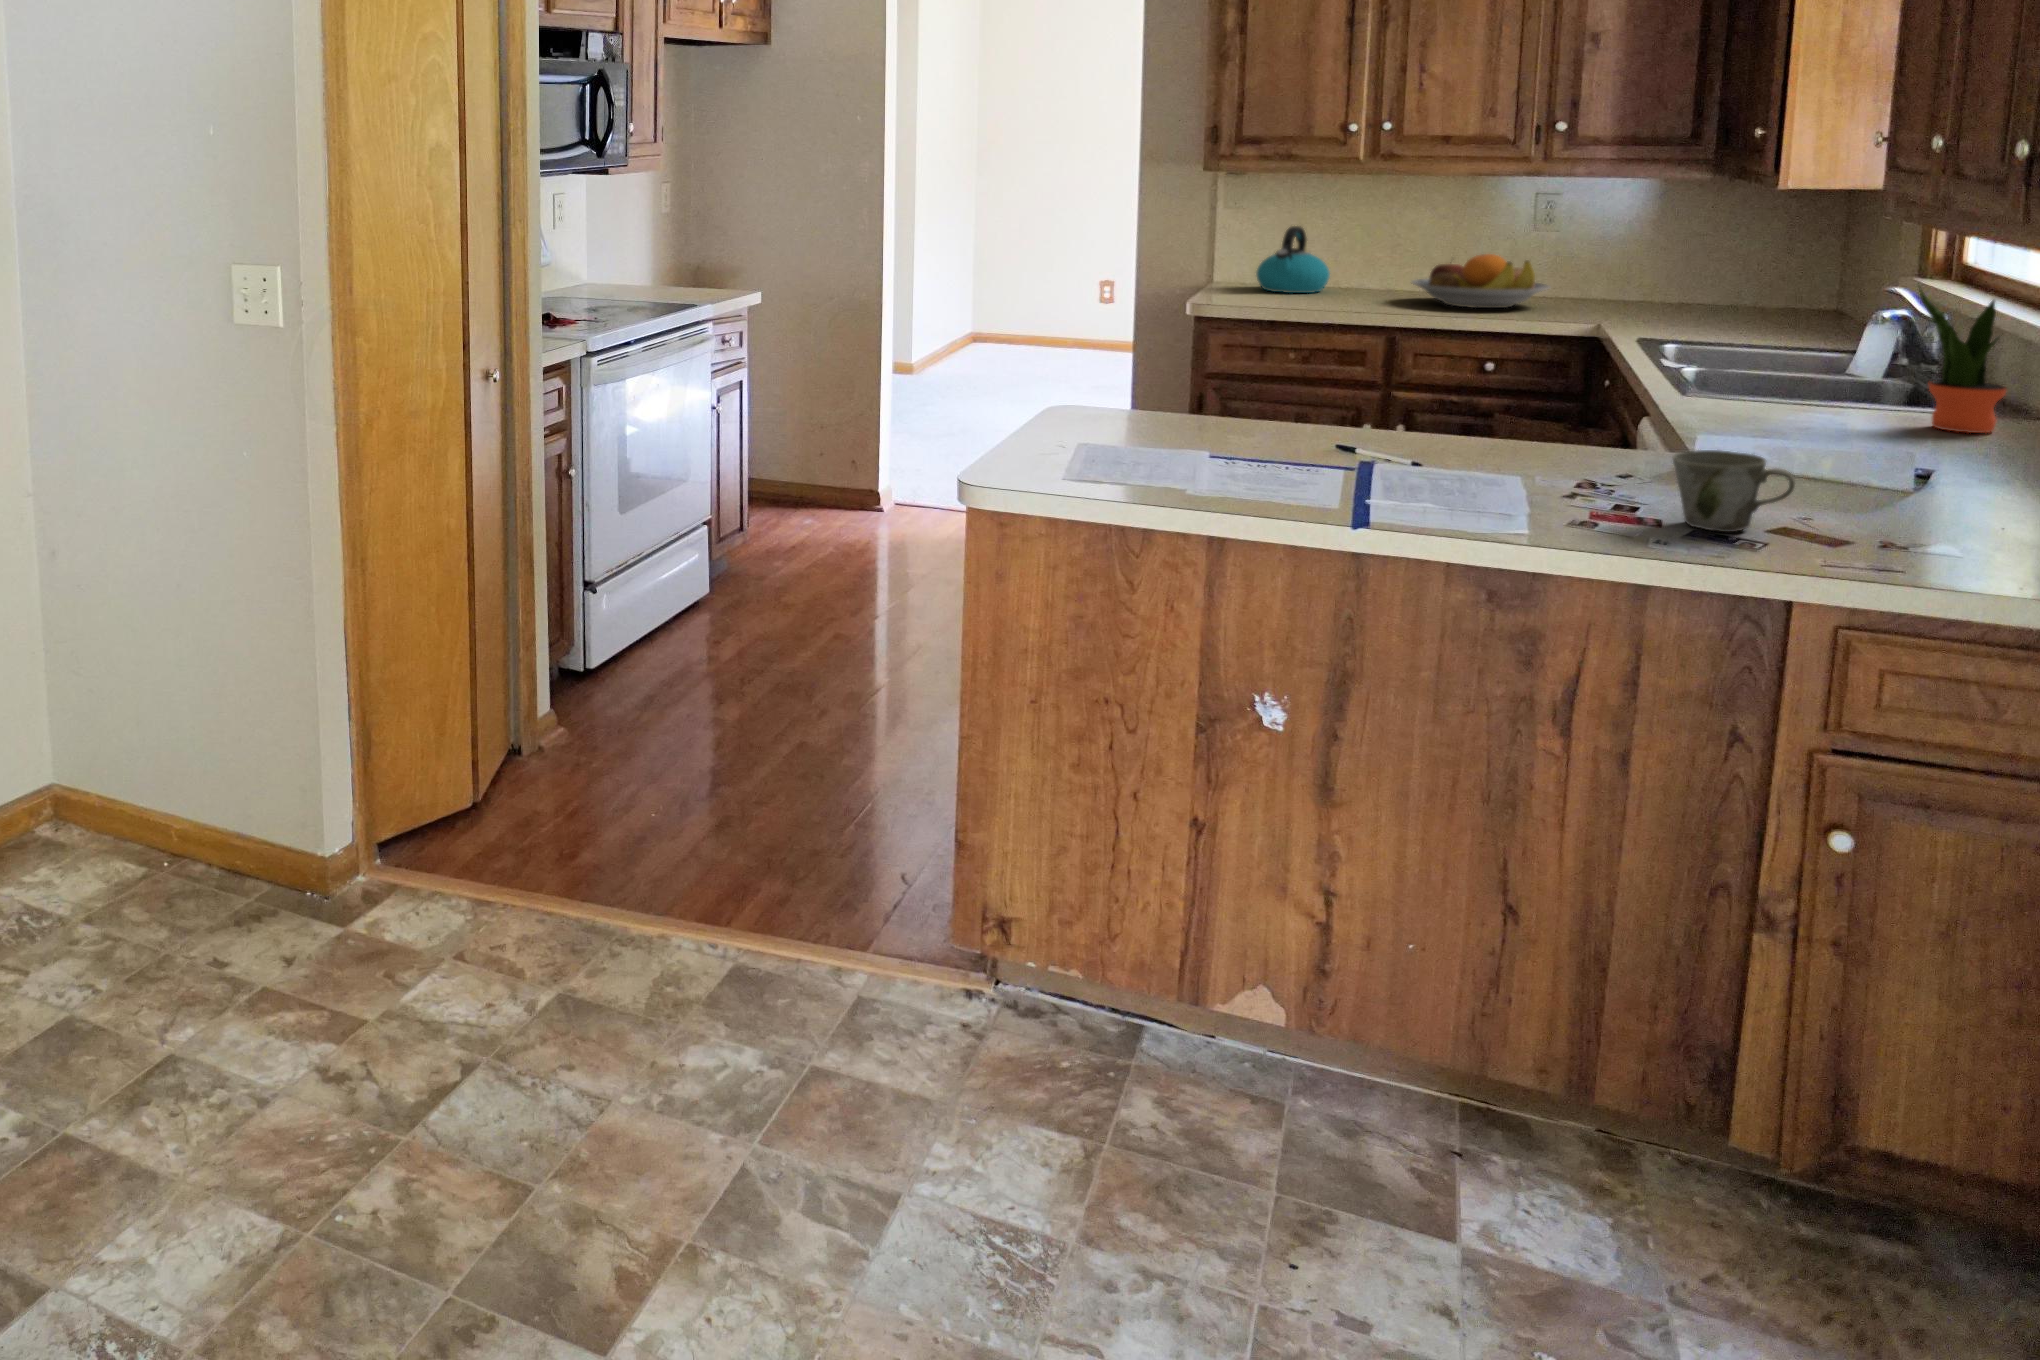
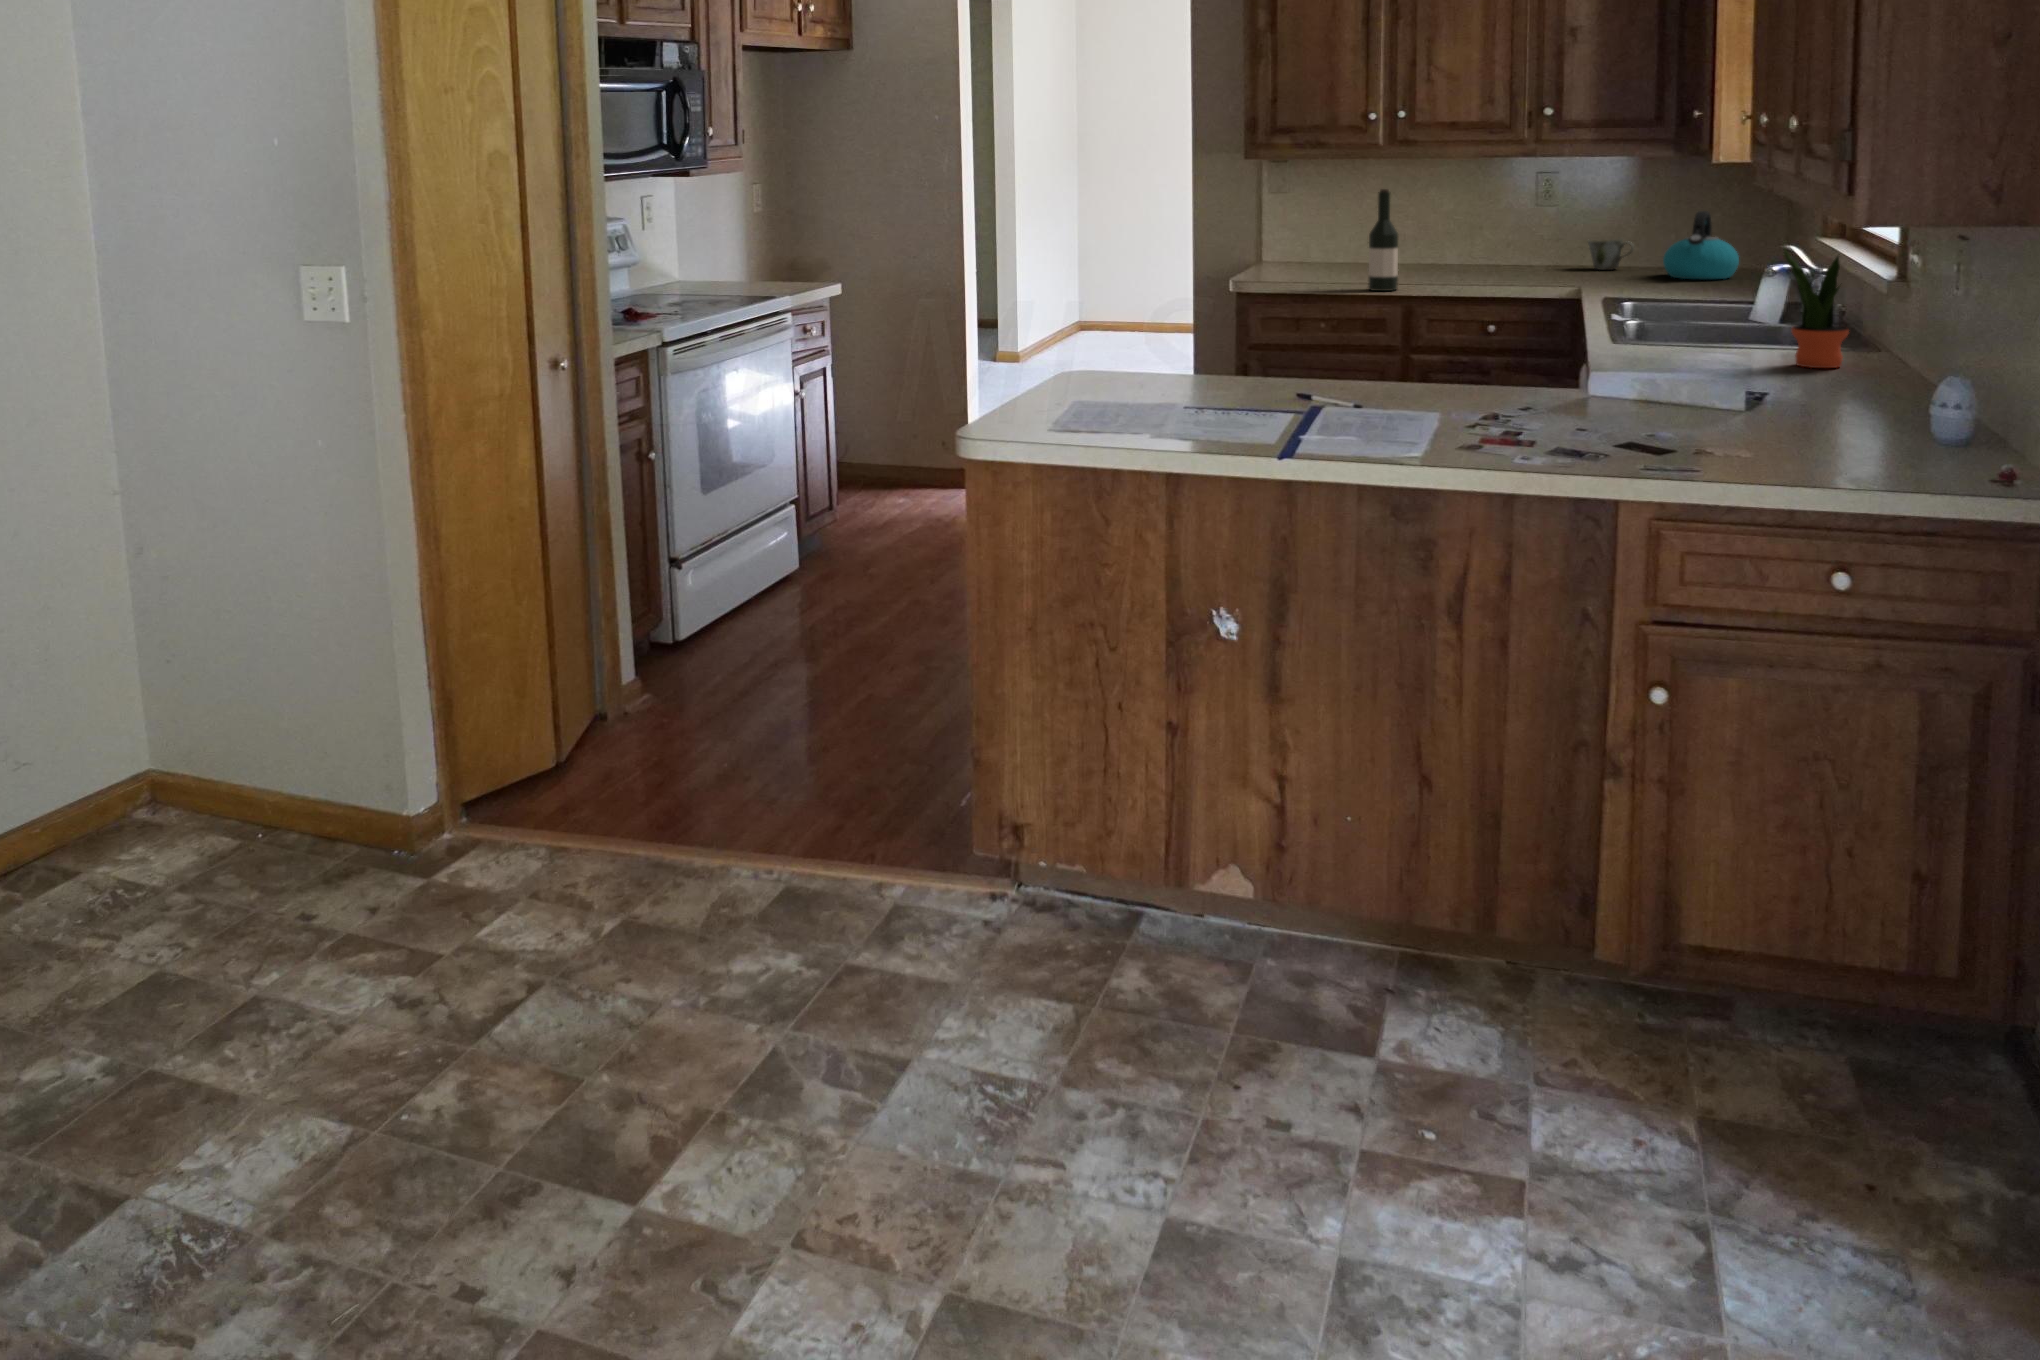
wine bottle: none [1344,206,1382,318] -> present [1368,189,1398,291]
kettle: present [1256,226,1330,293] -> present [1663,211,1739,279]
fruit bowl: present [1412,254,1550,308] -> none [1432,230,1550,279]
mug: present [1673,450,1795,532] -> present [1588,239,1634,270]

